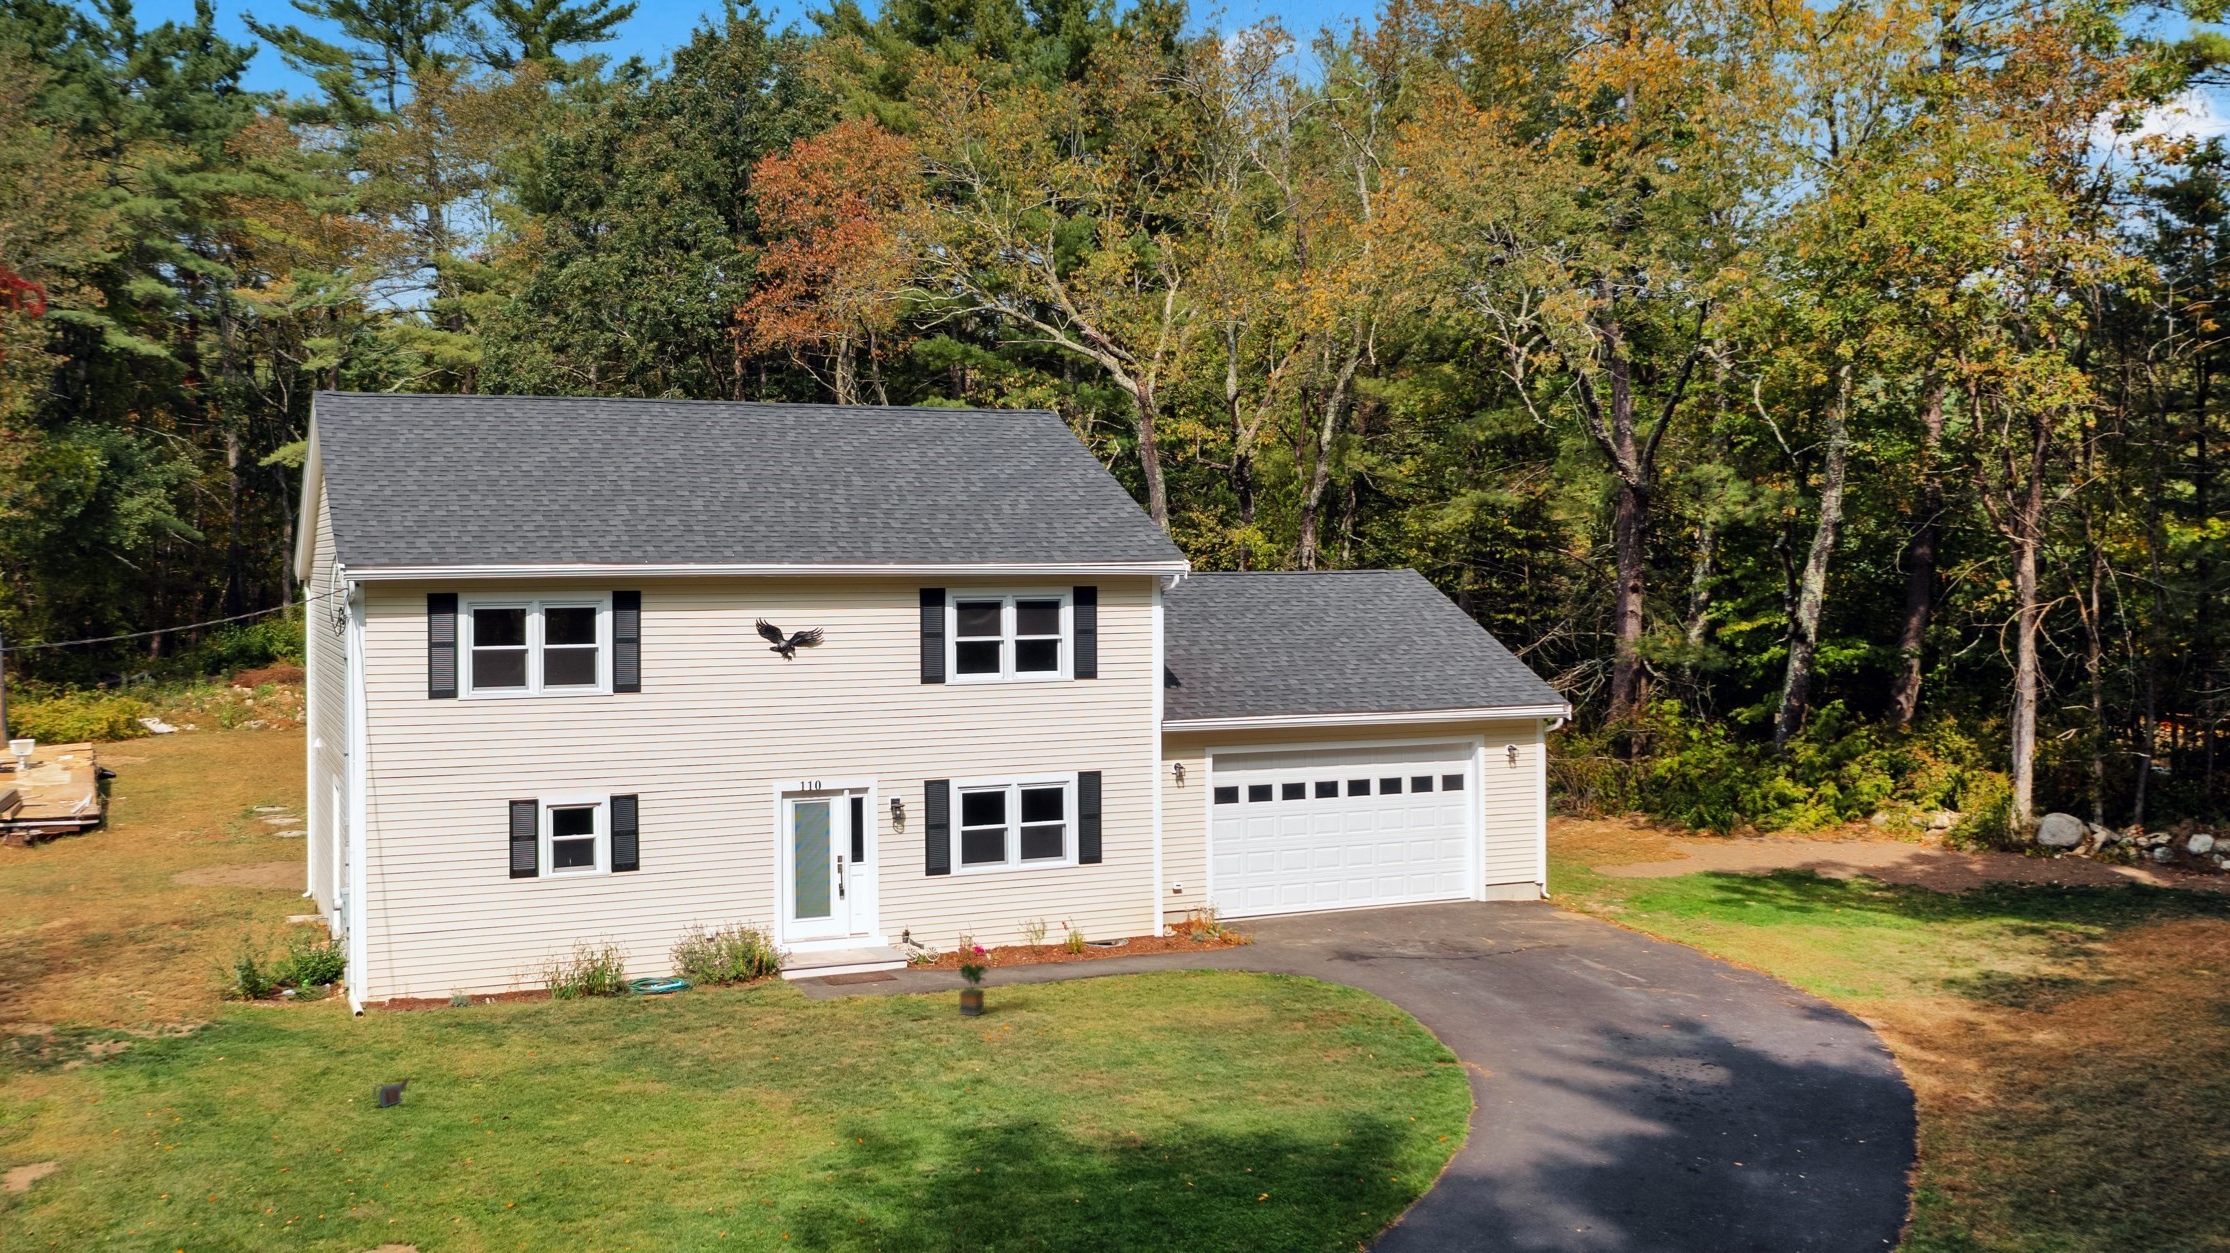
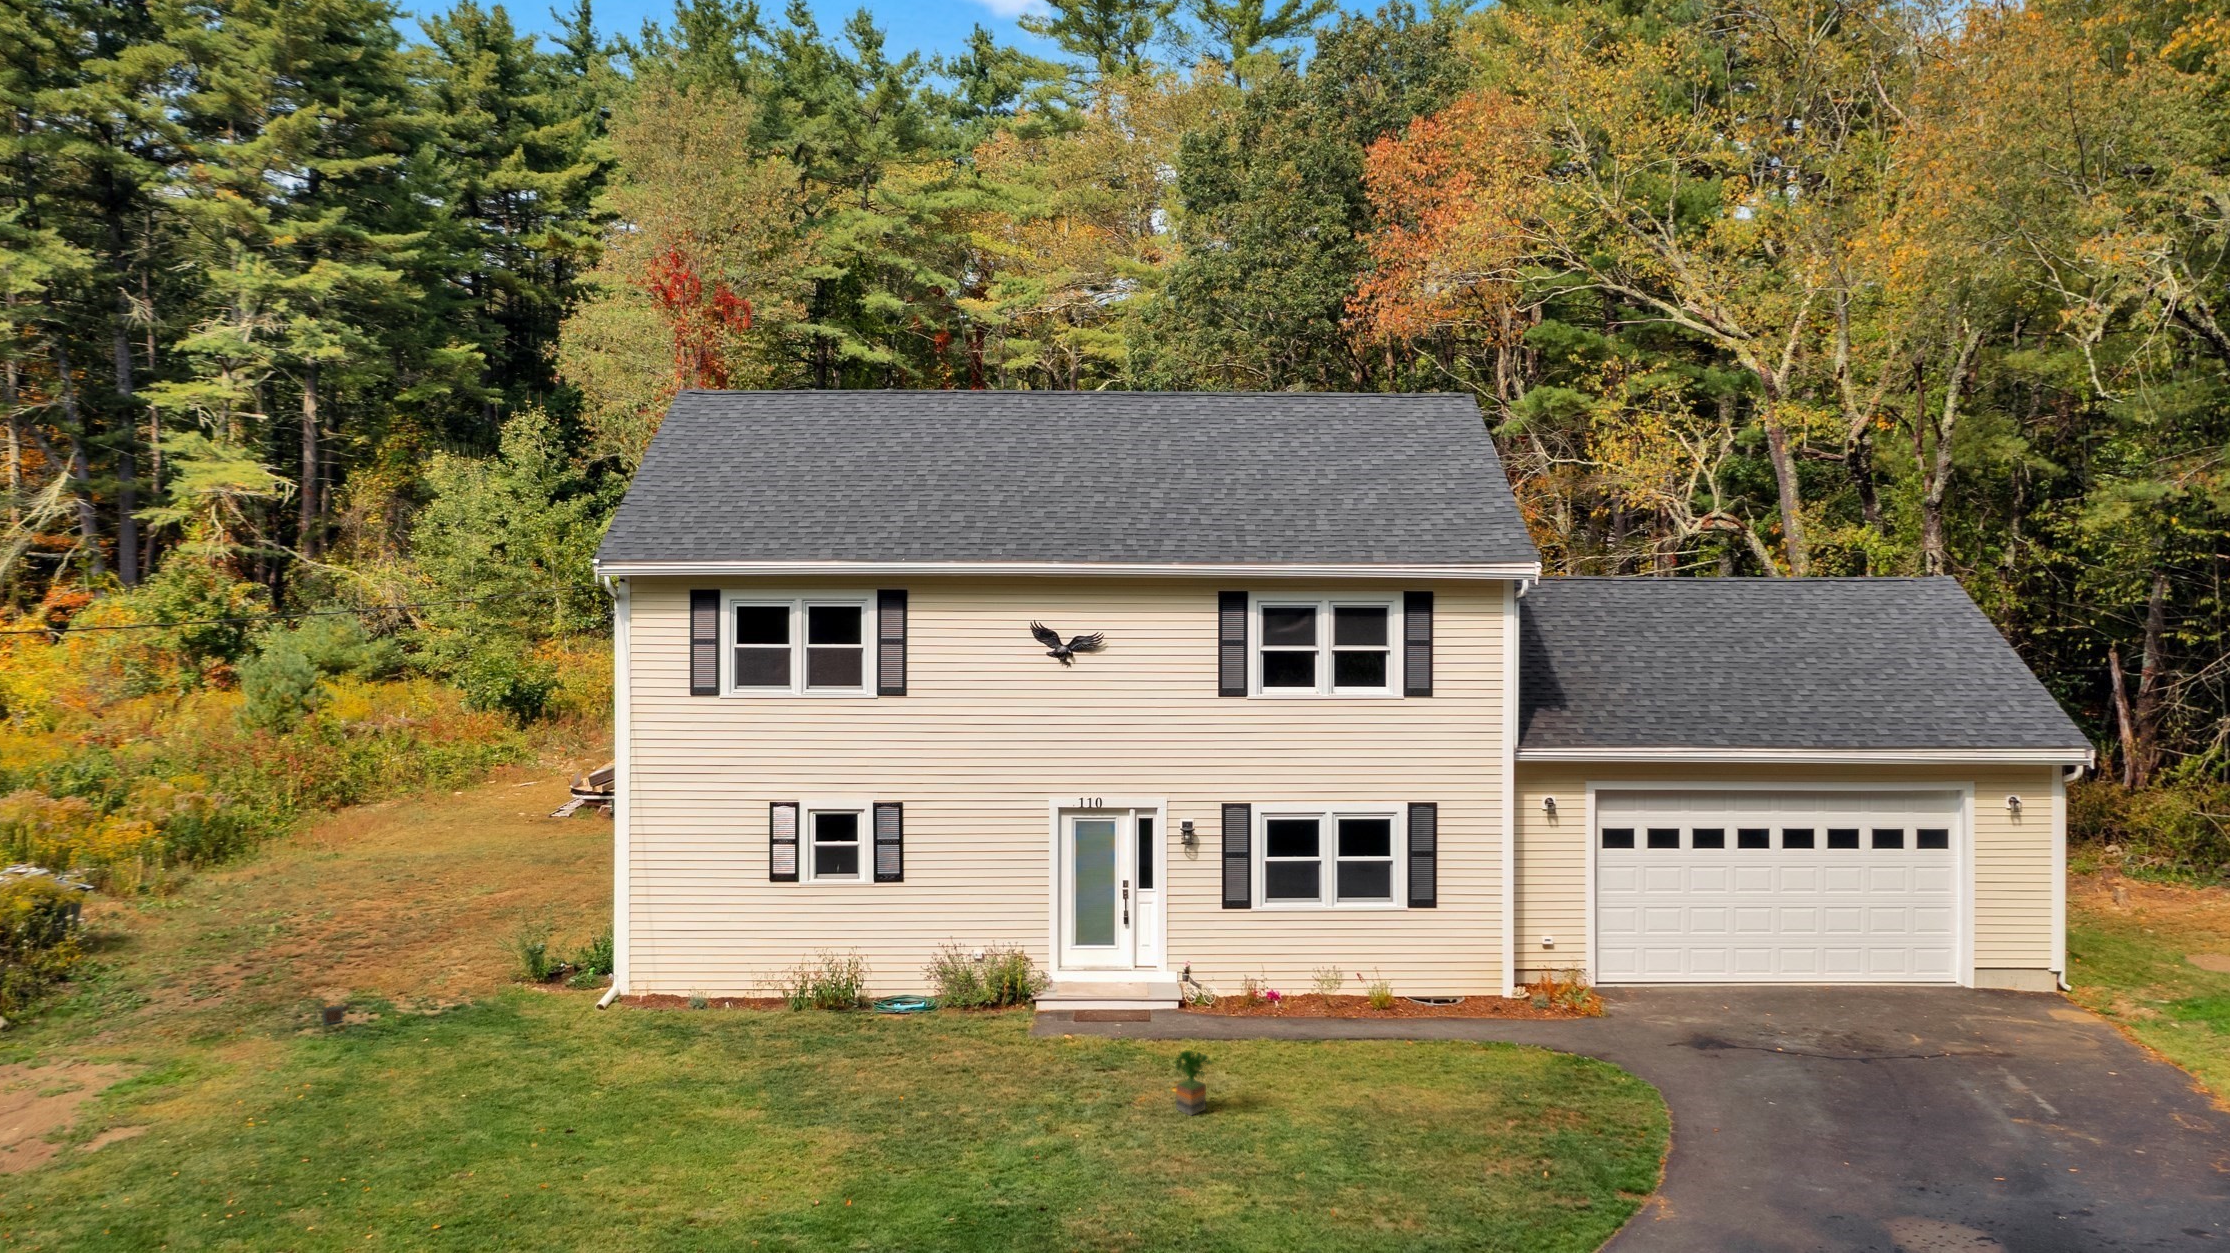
watering can: present [373,1078,410,1107] -> present [316,1002,353,1025]

